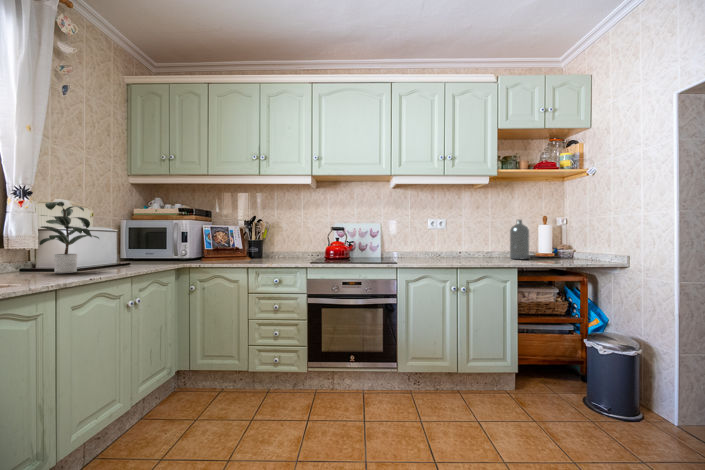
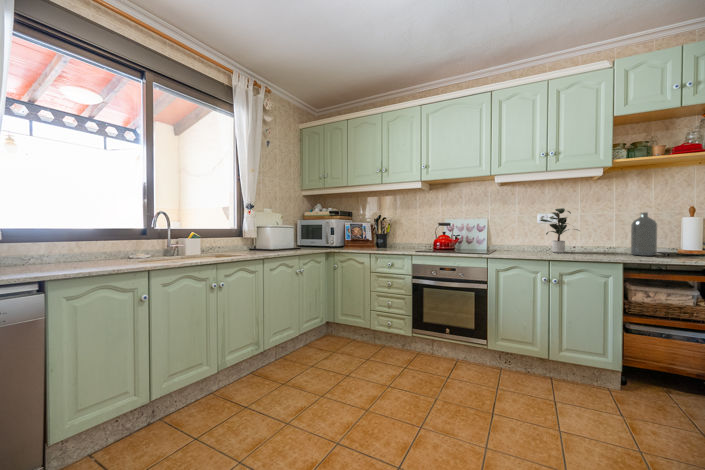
potted plant: present [39,202,99,273] -> present [540,208,577,253]

